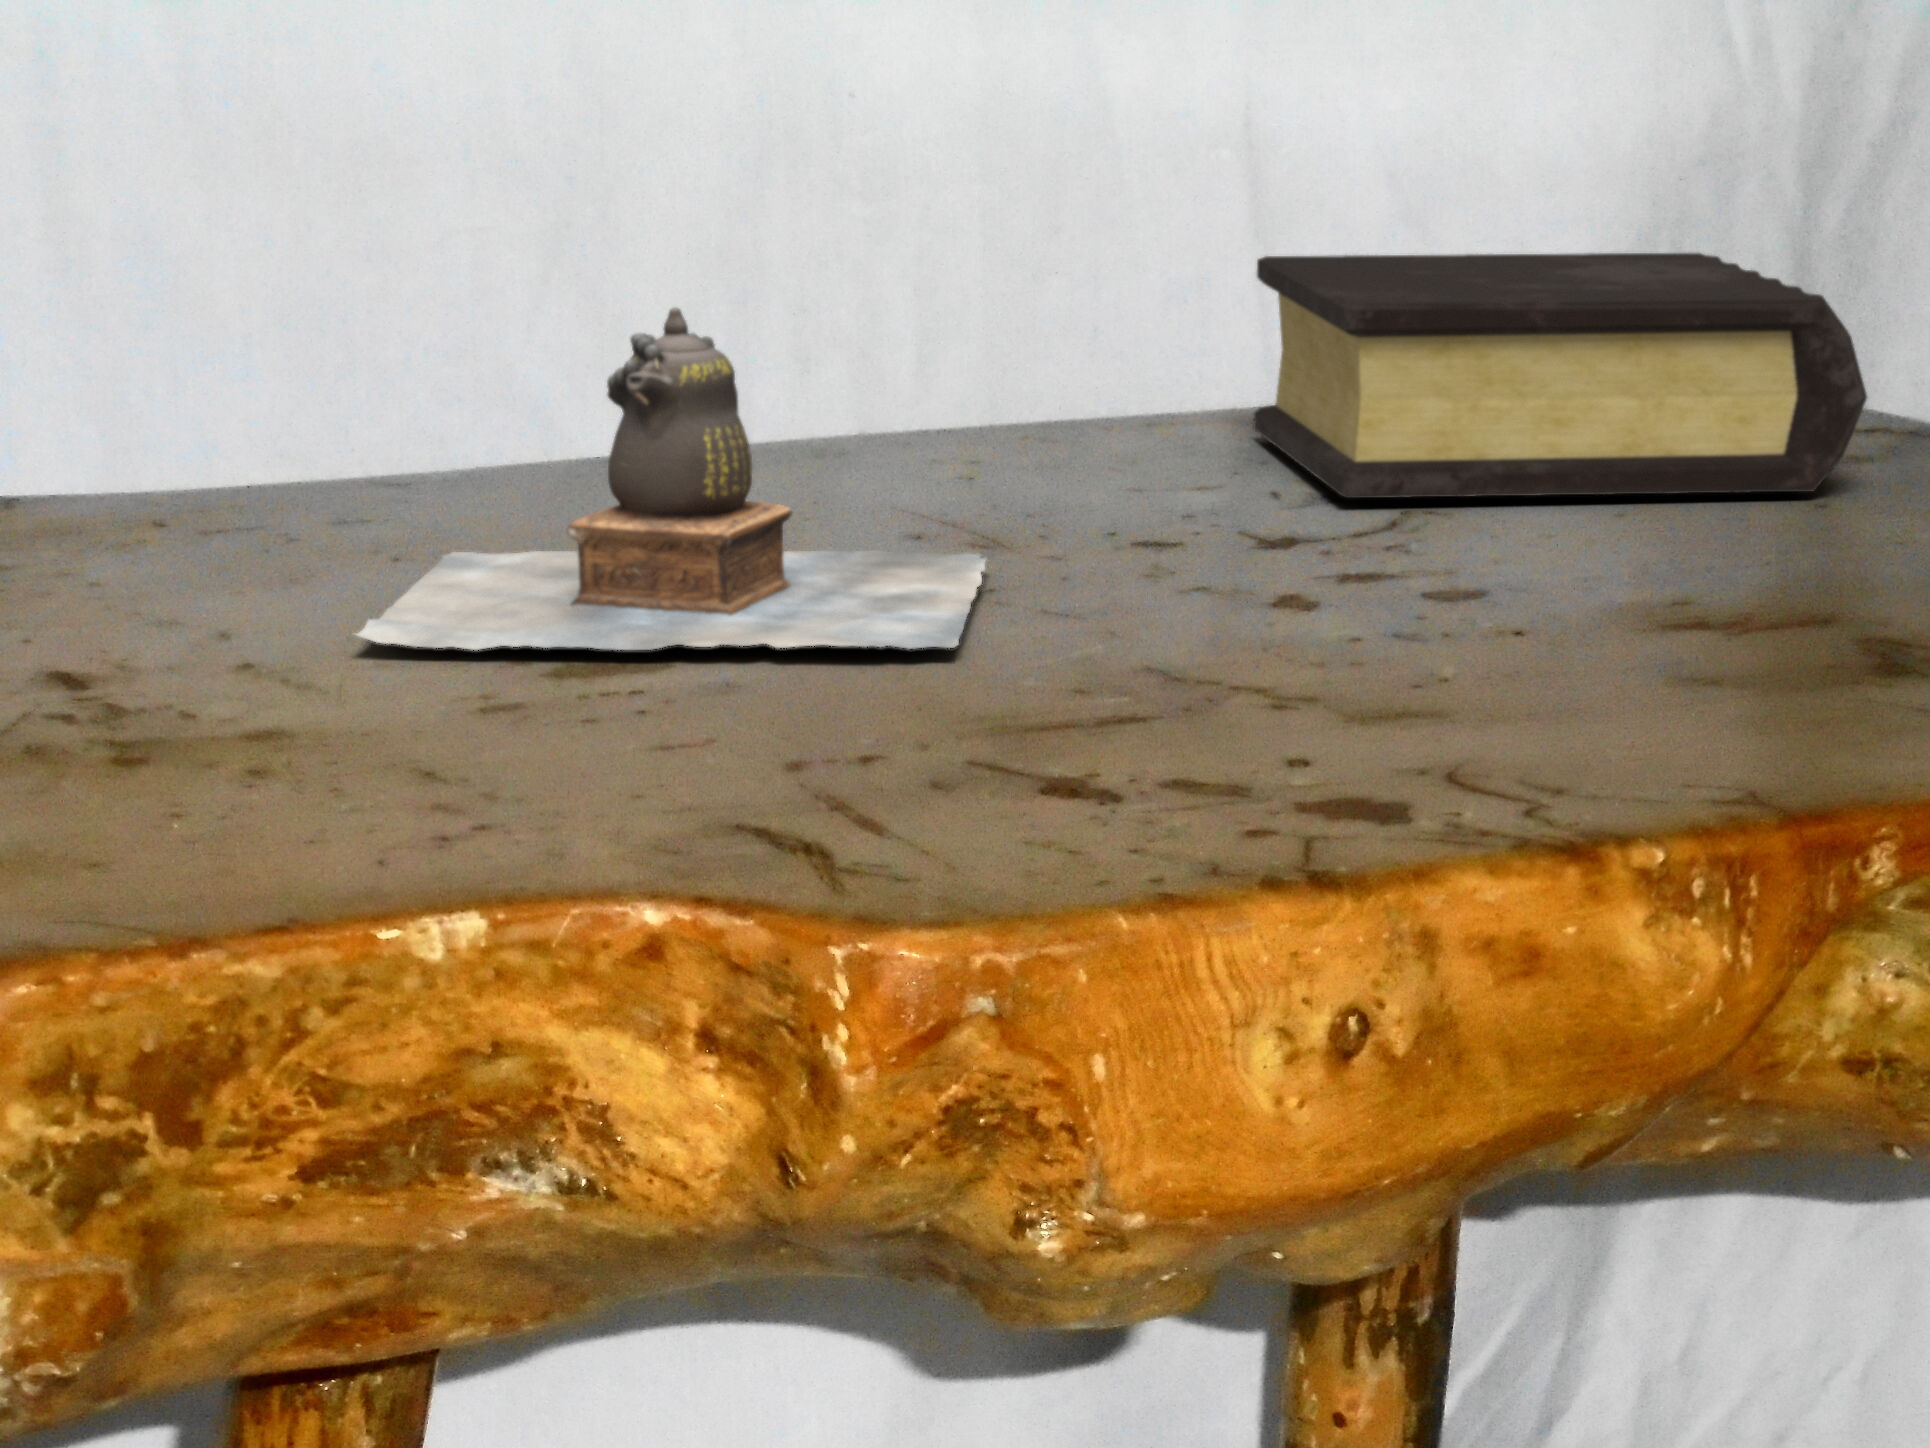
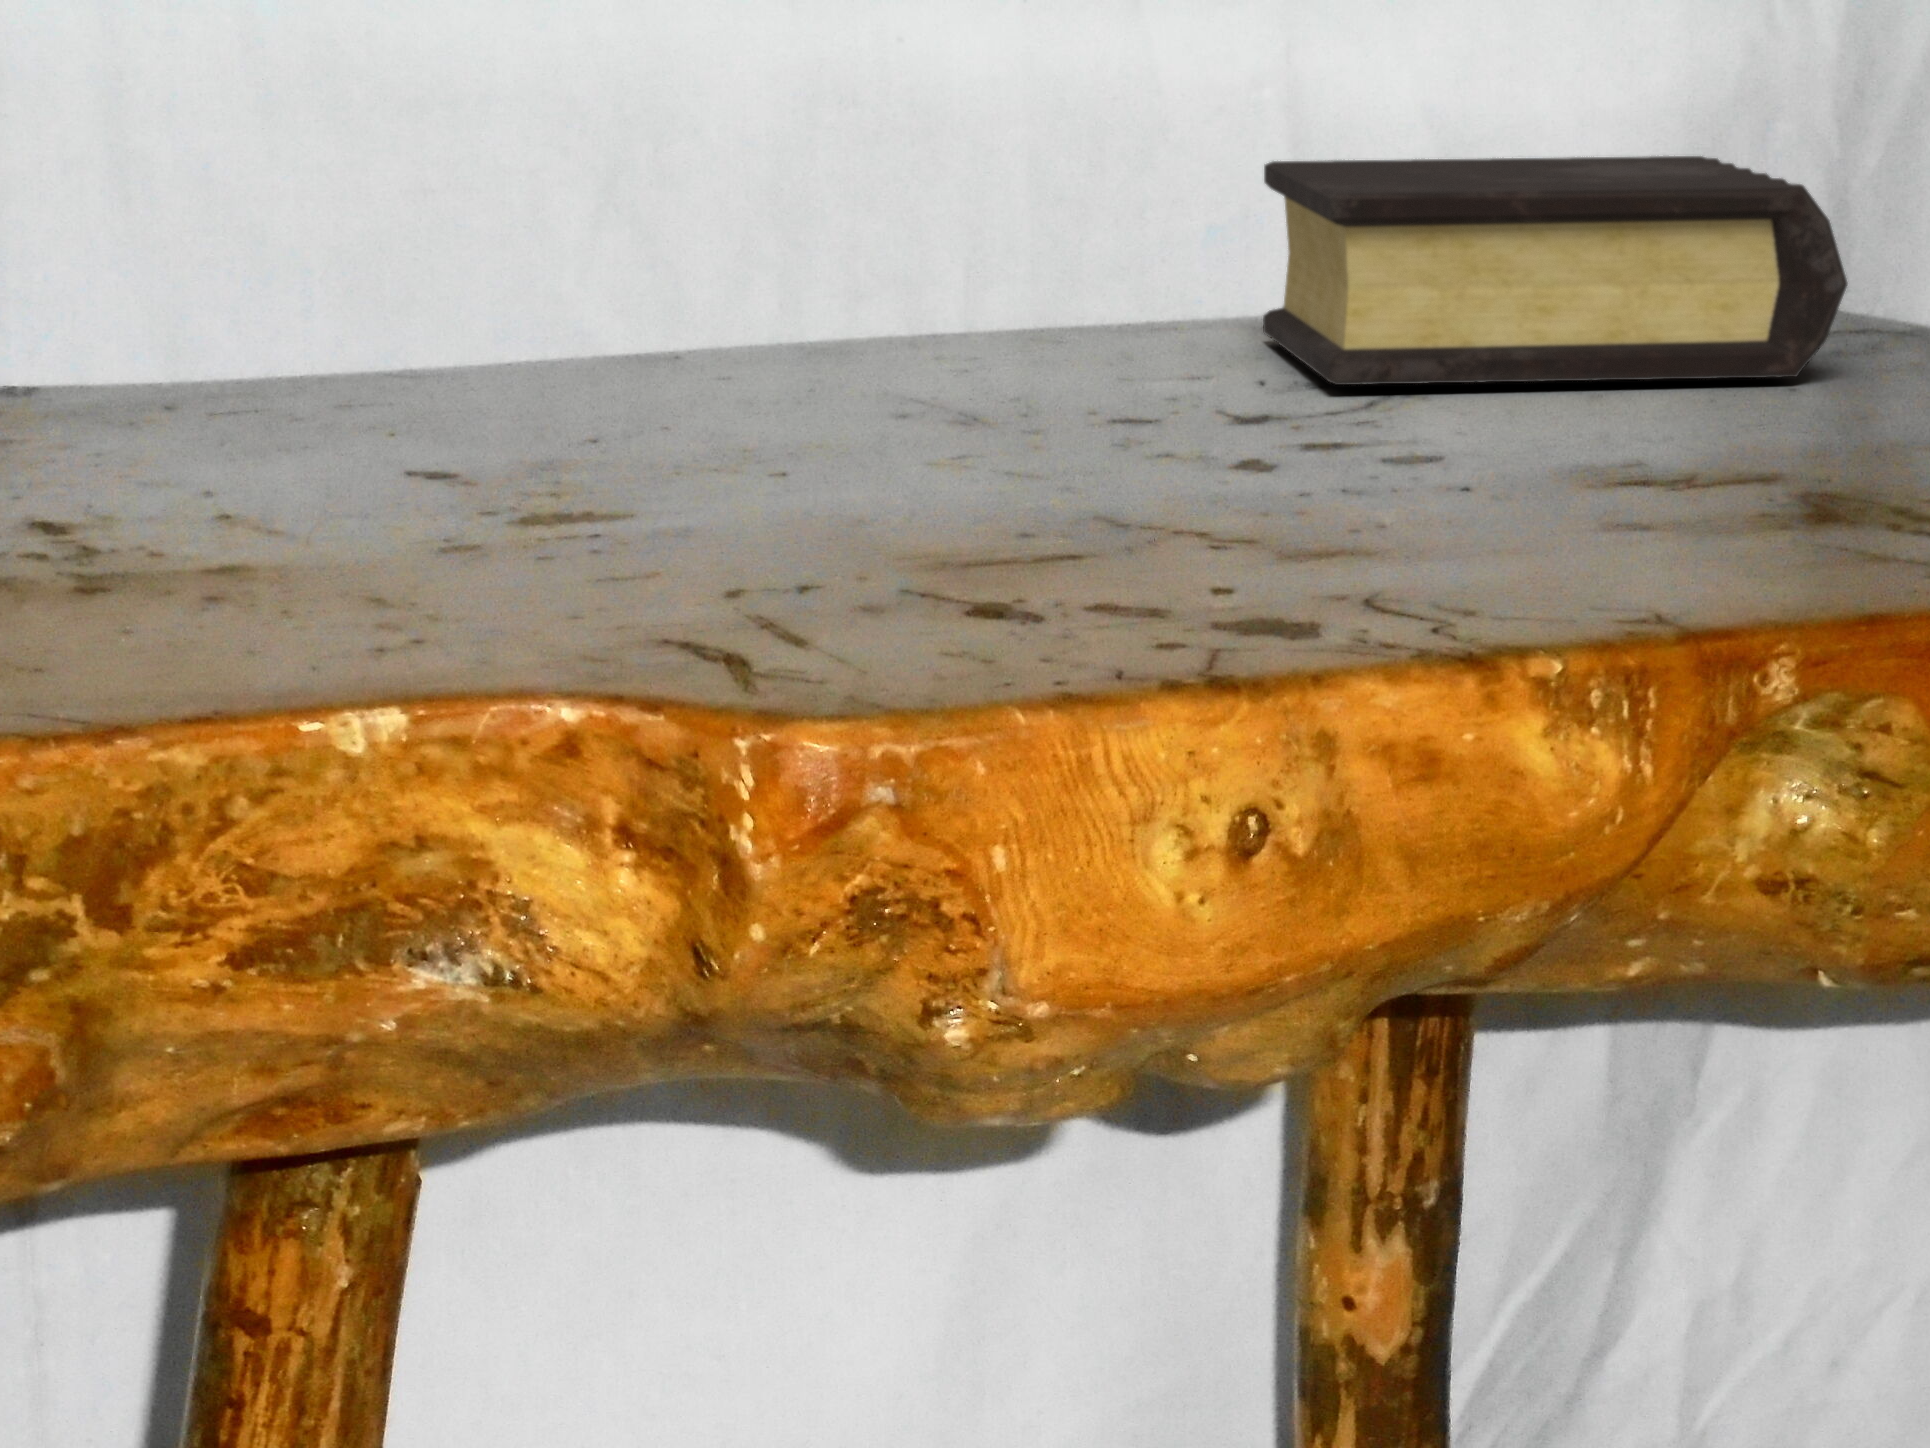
teapot: present [354,307,986,650] -> none [331,181,967,506]

